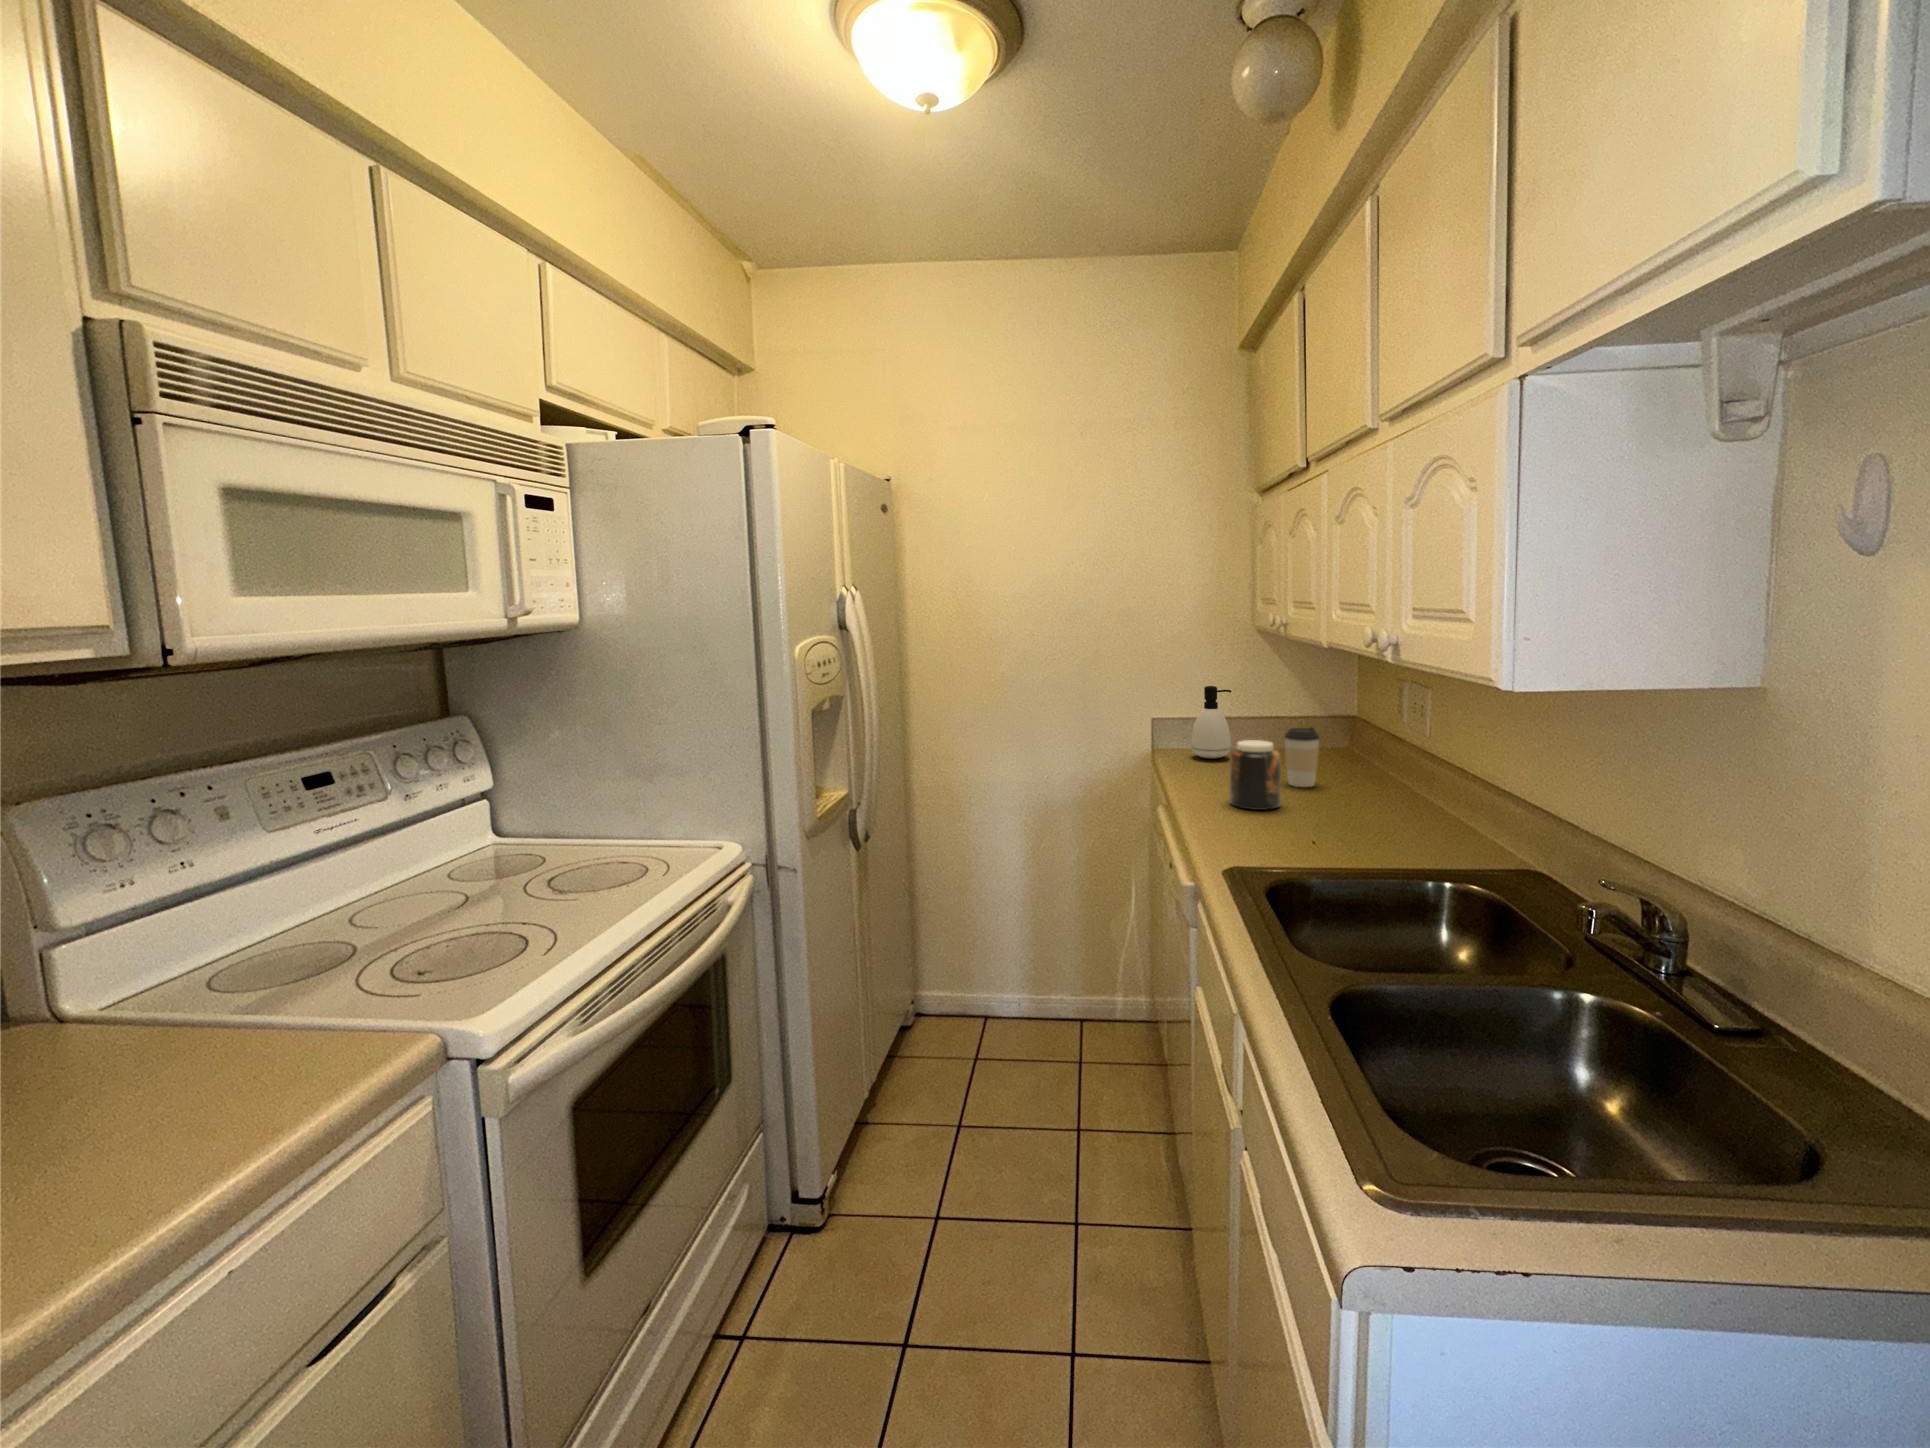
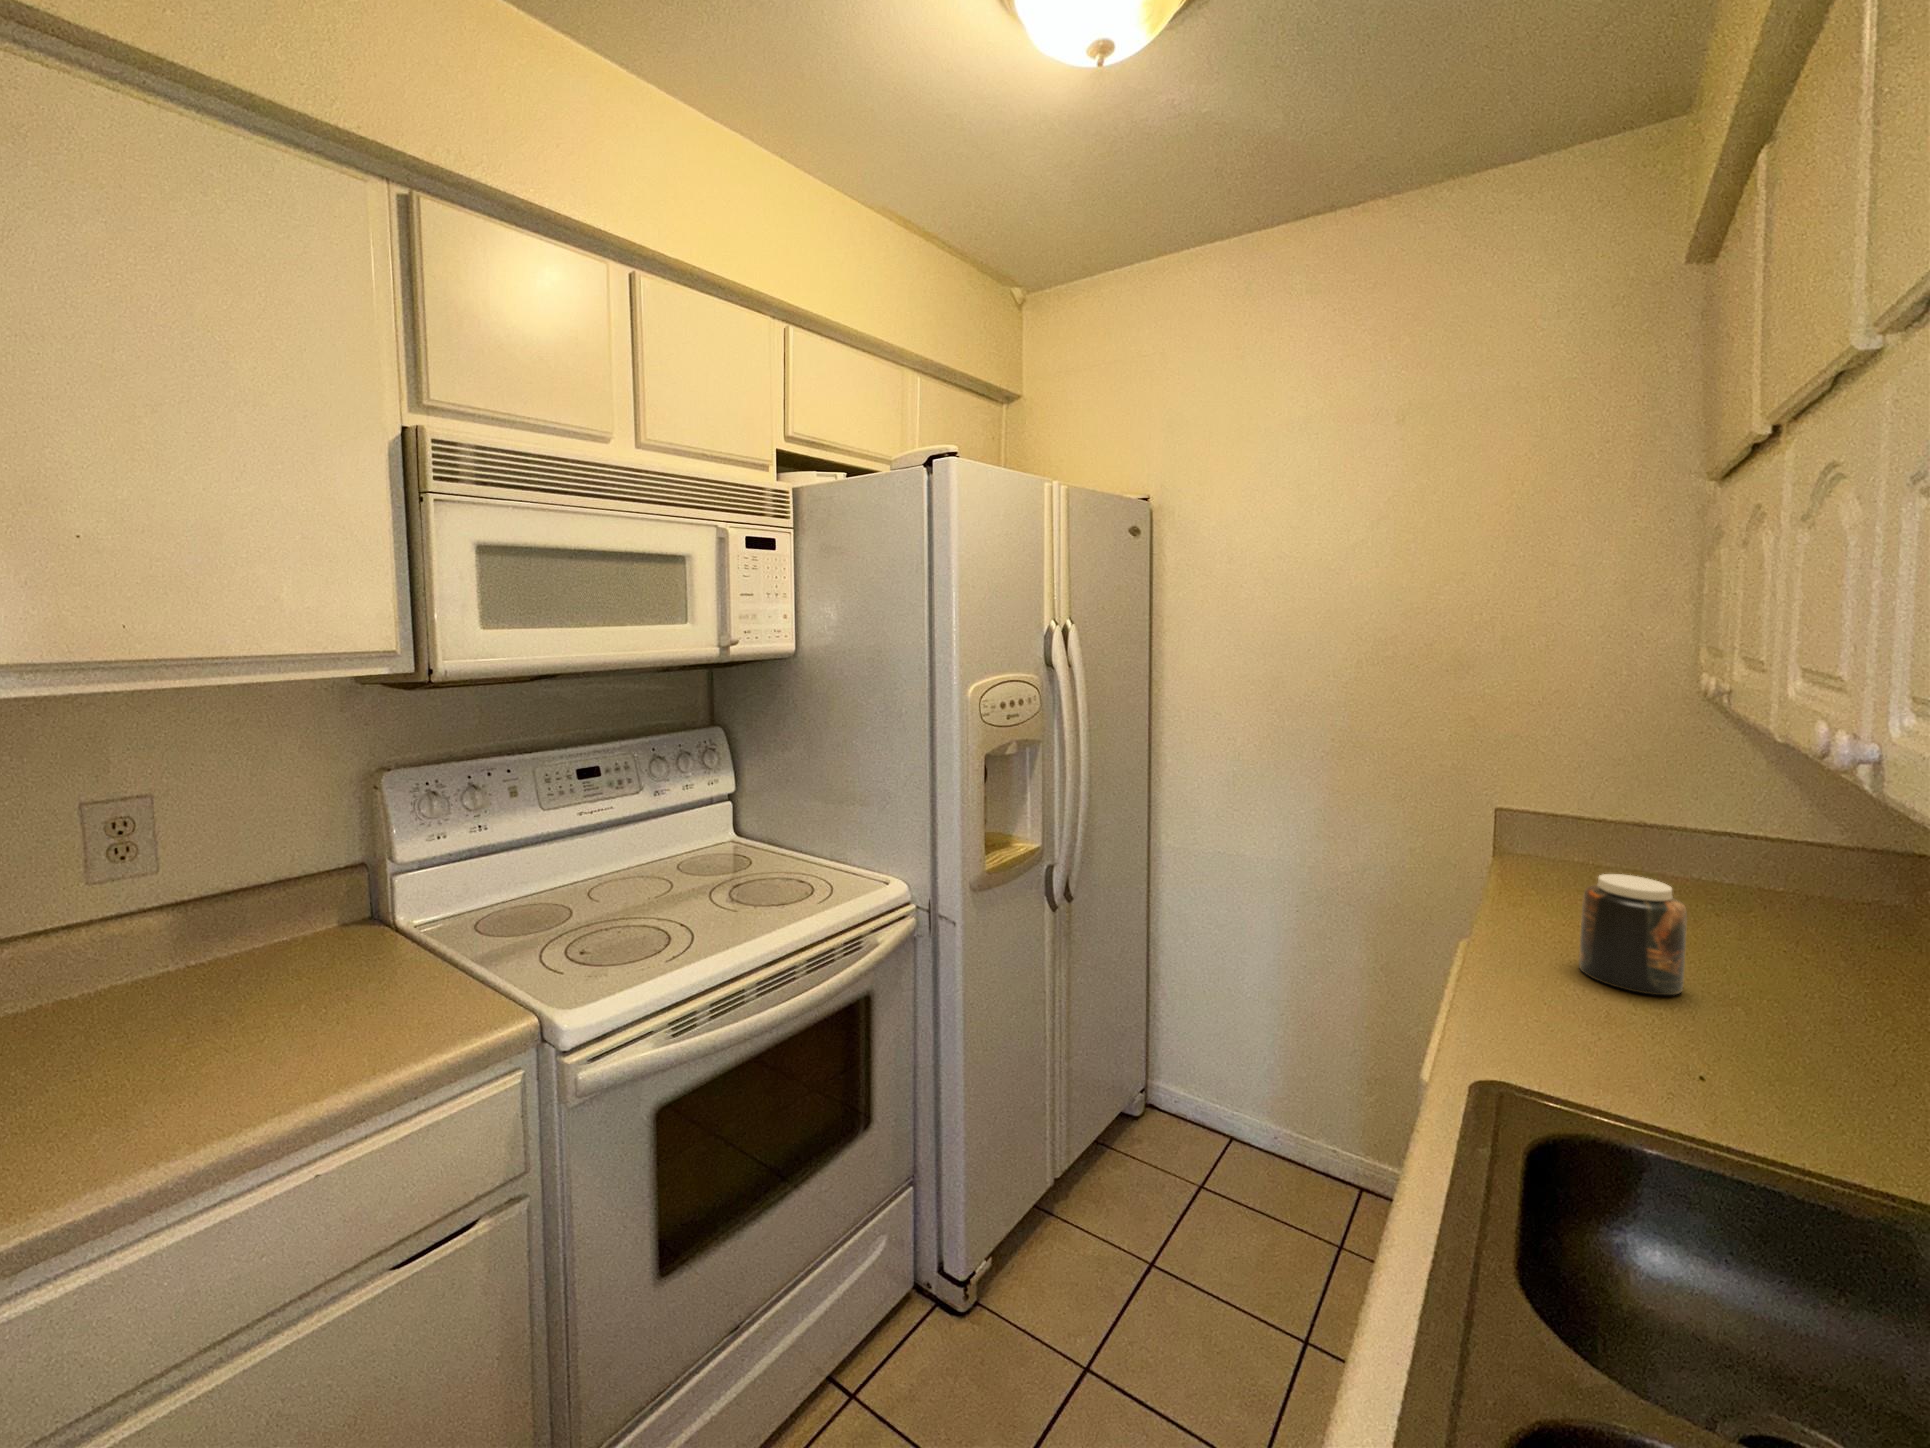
soap dispenser: present [1191,686,1231,758] -> none [1558,775,1637,885]
coffee cup: present [1284,727,1319,787] -> none [1720,866,1803,971]

